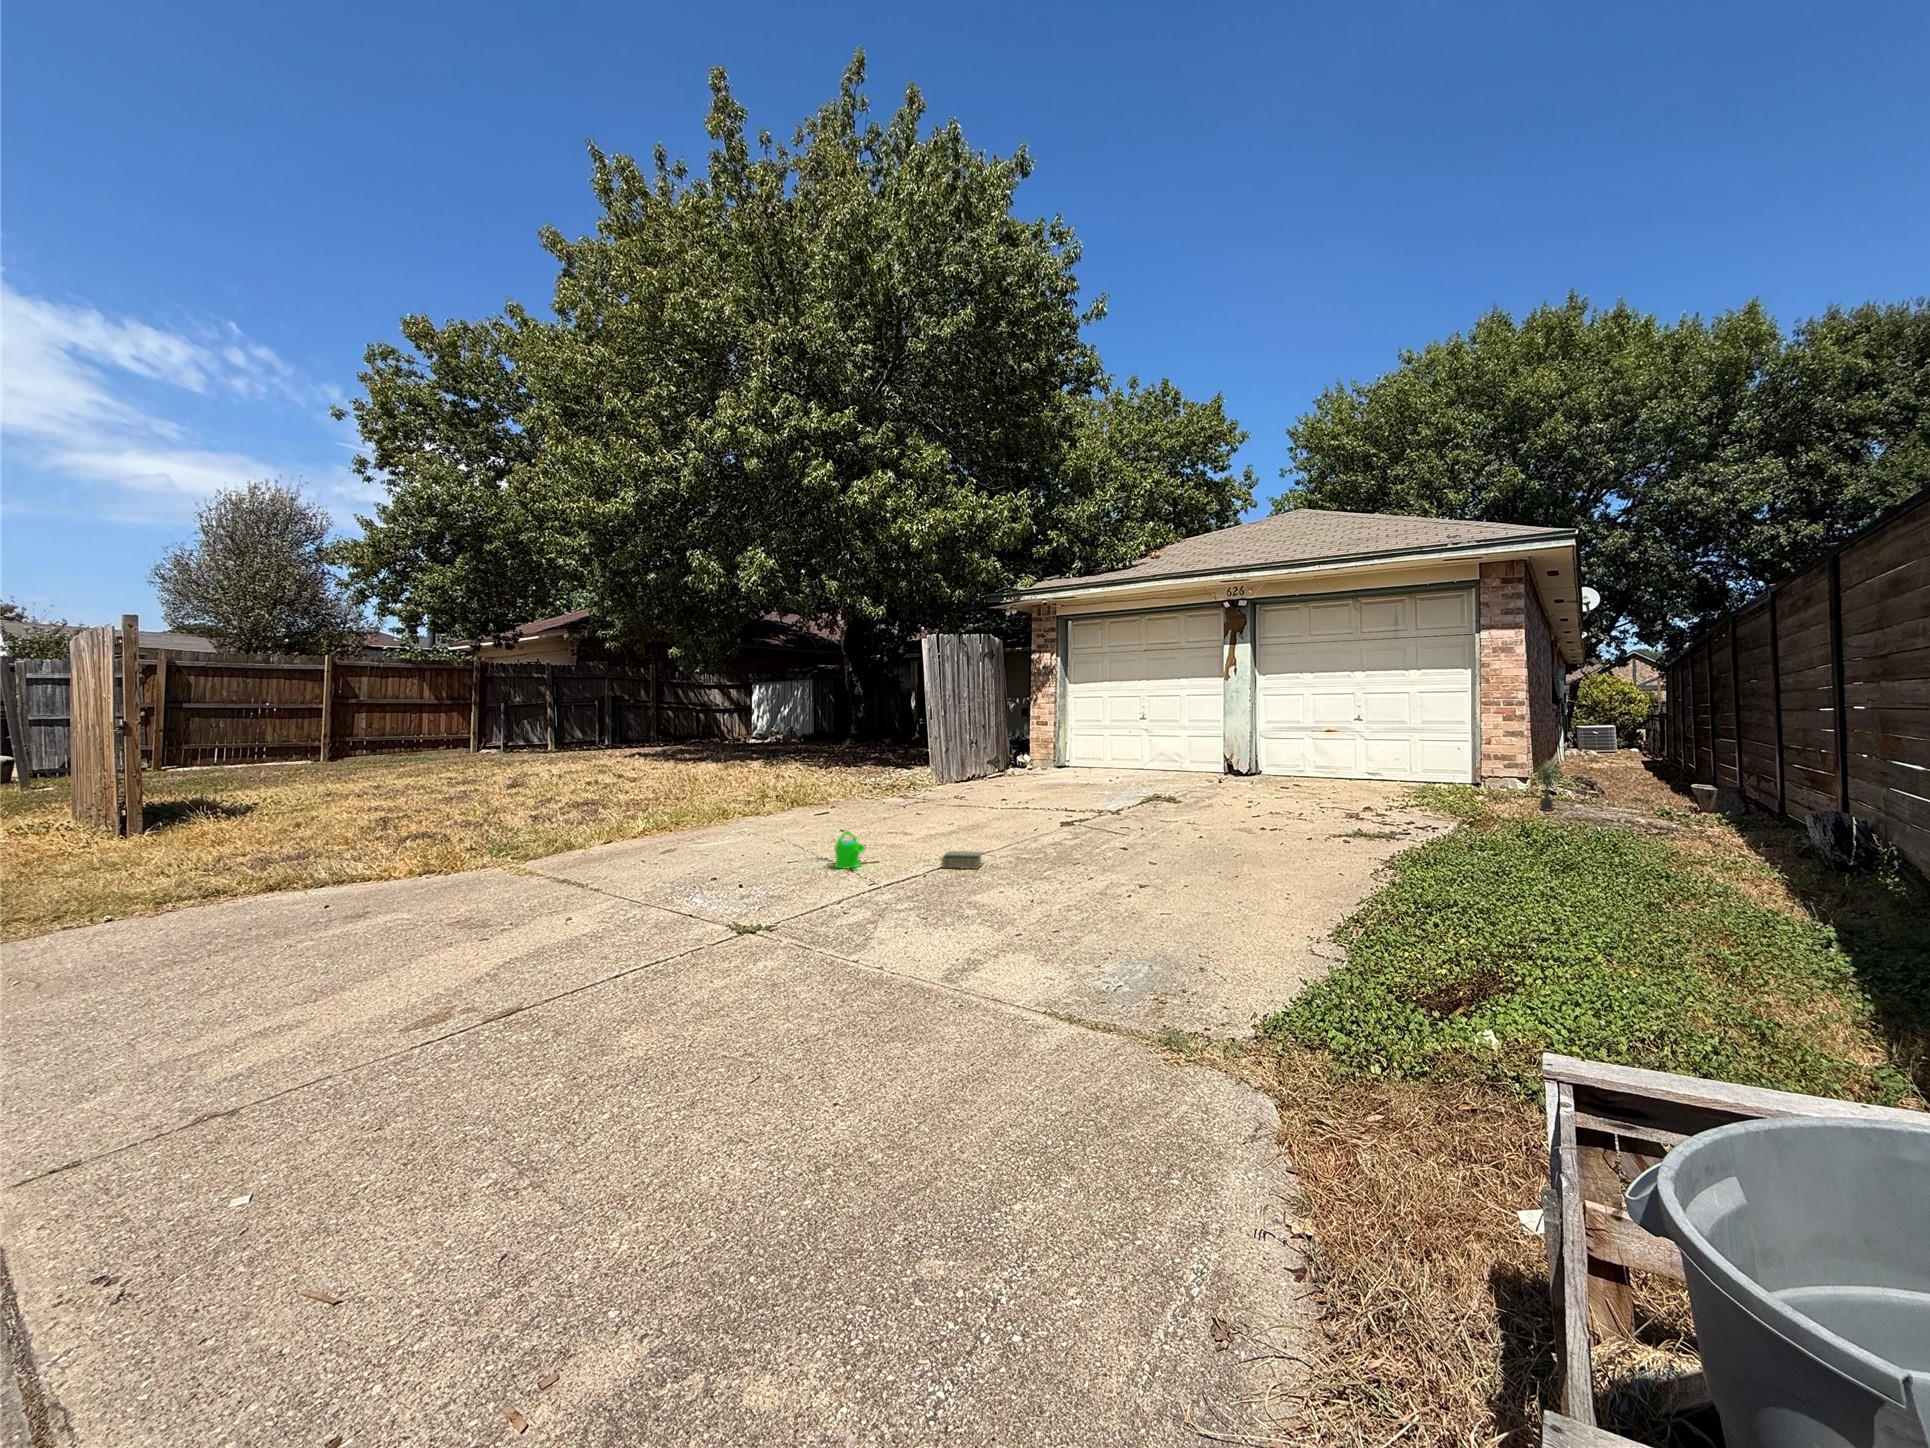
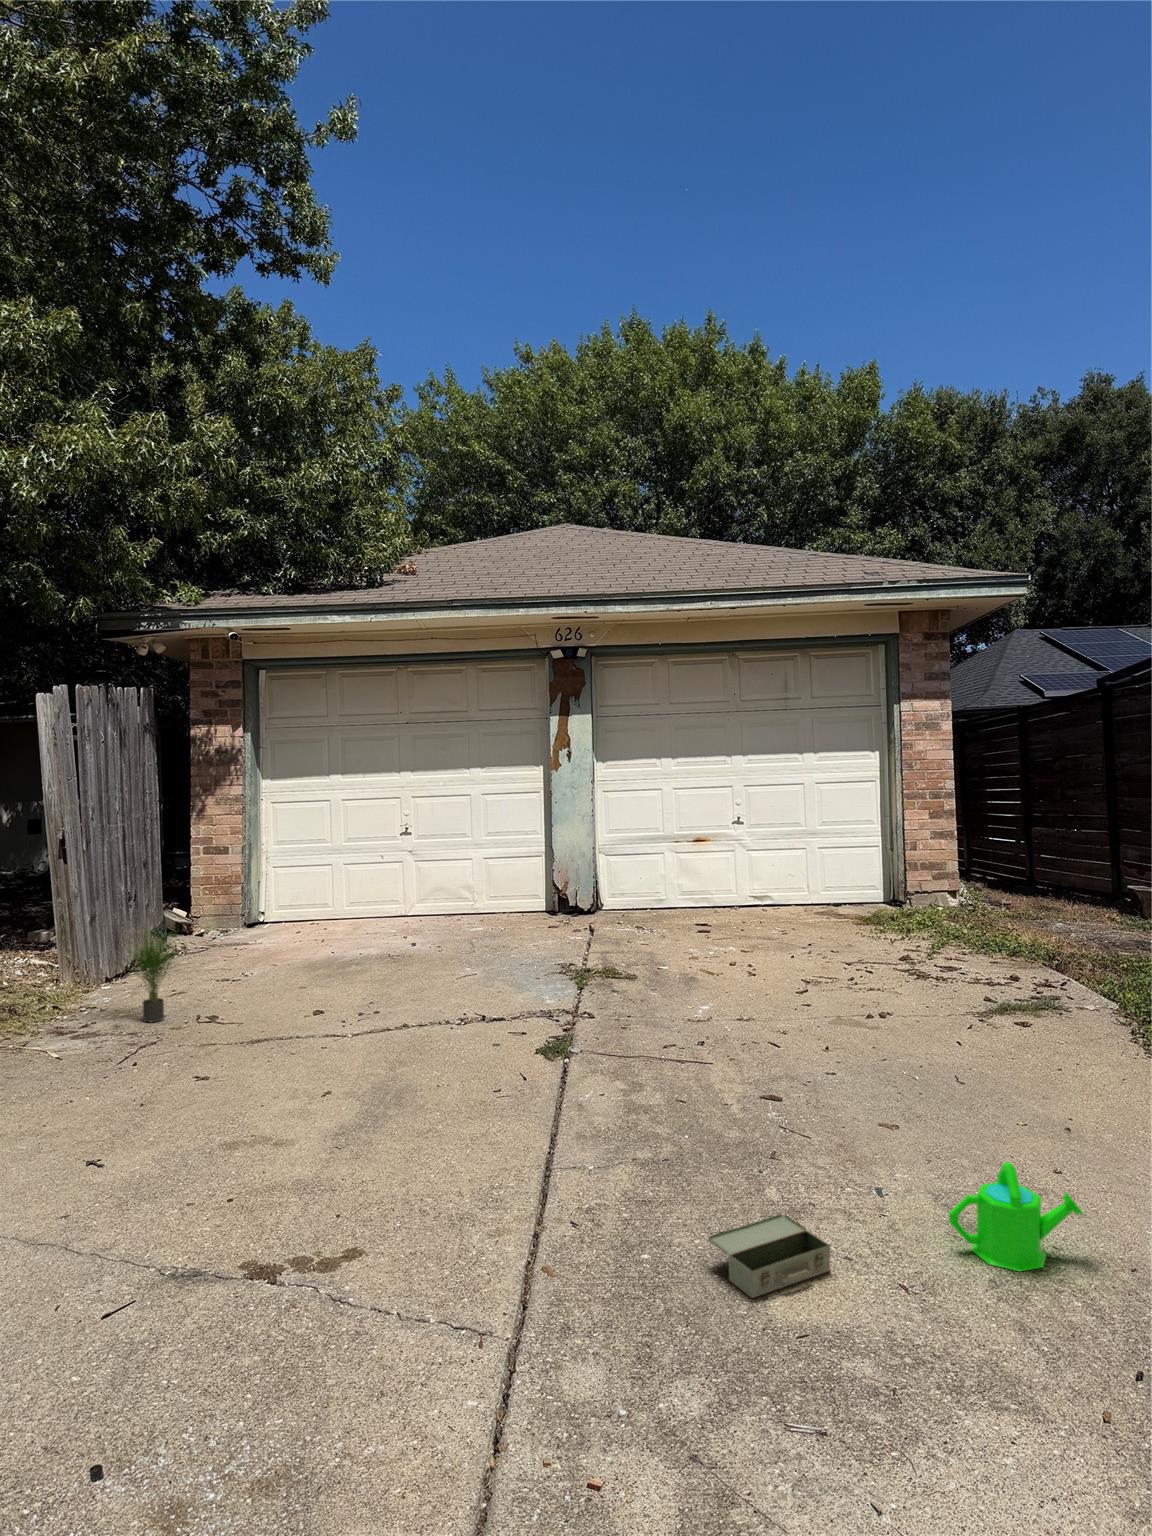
potted plant: present [1532,759,1559,811] -> present [124,930,175,1023]
watering can: present [835,831,865,869] -> present [949,1162,1083,1271]

